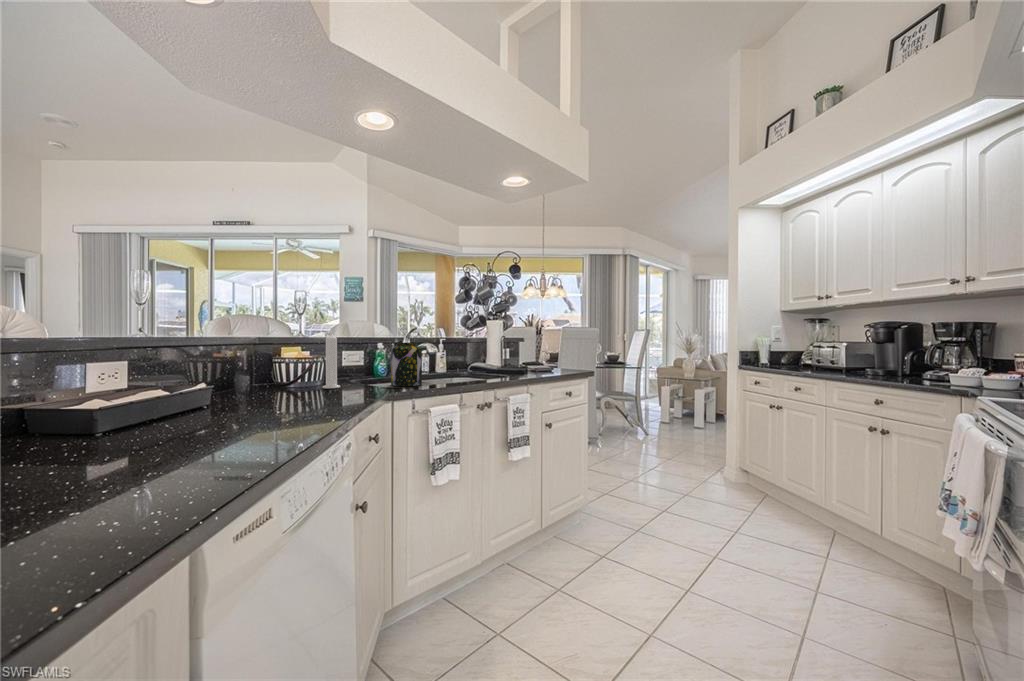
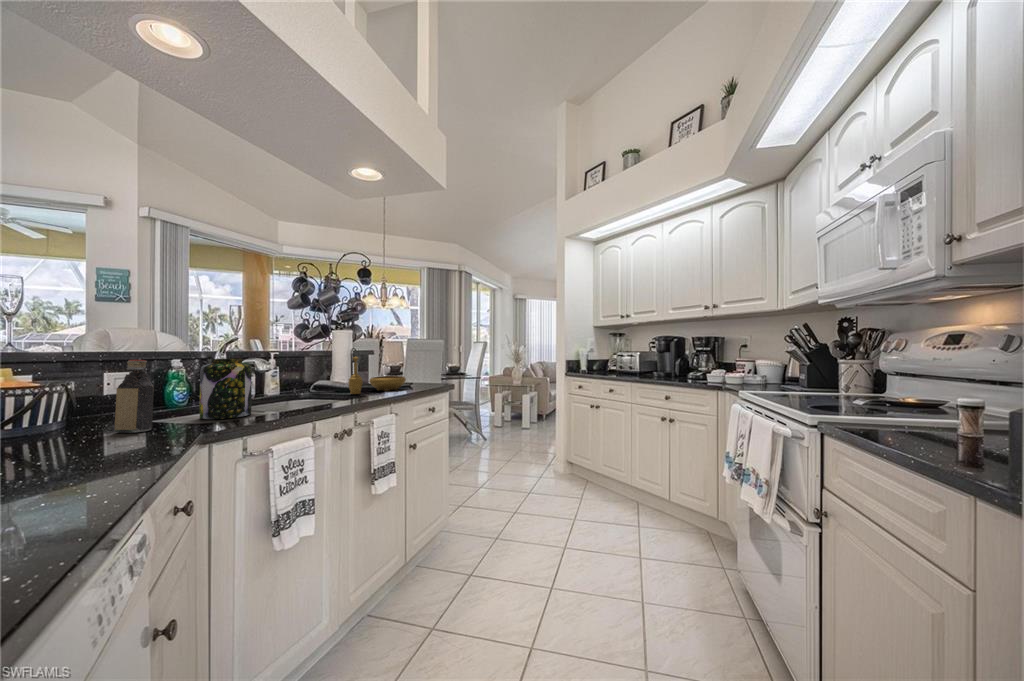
candle: present [323,331,340,389] -> none [61,342,100,435]
bottle: none [347,342,366,390] -> present [114,360,154,433]
decorative bowl: none [494,342,545,376] -> present [348,357,406,394]

